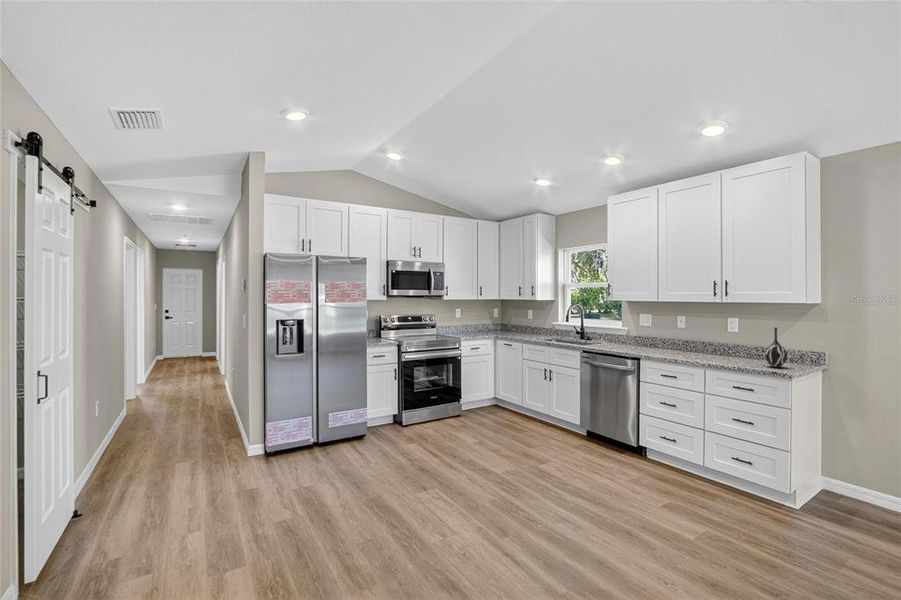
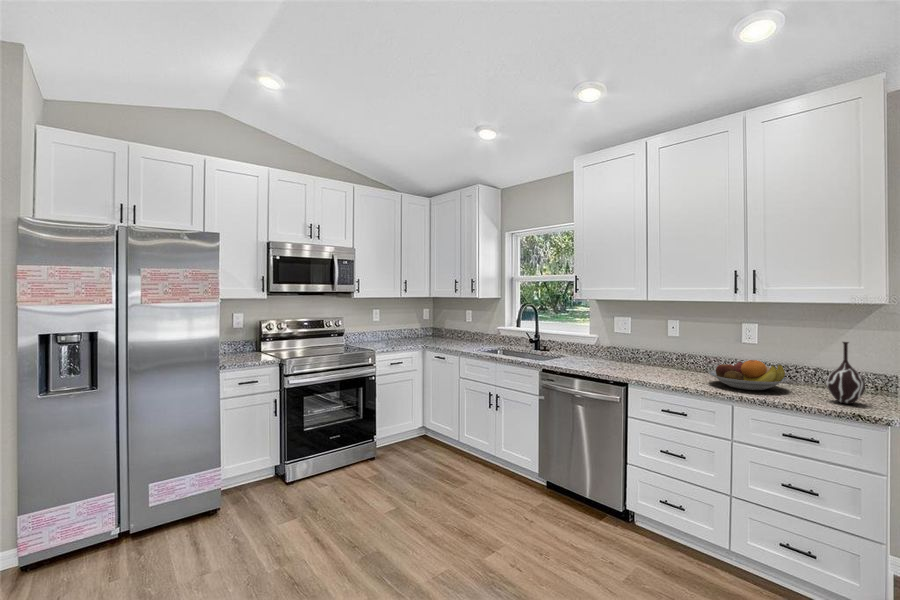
fruit bowl: none [695,341,747,361] -> present [708,360,788,390]

